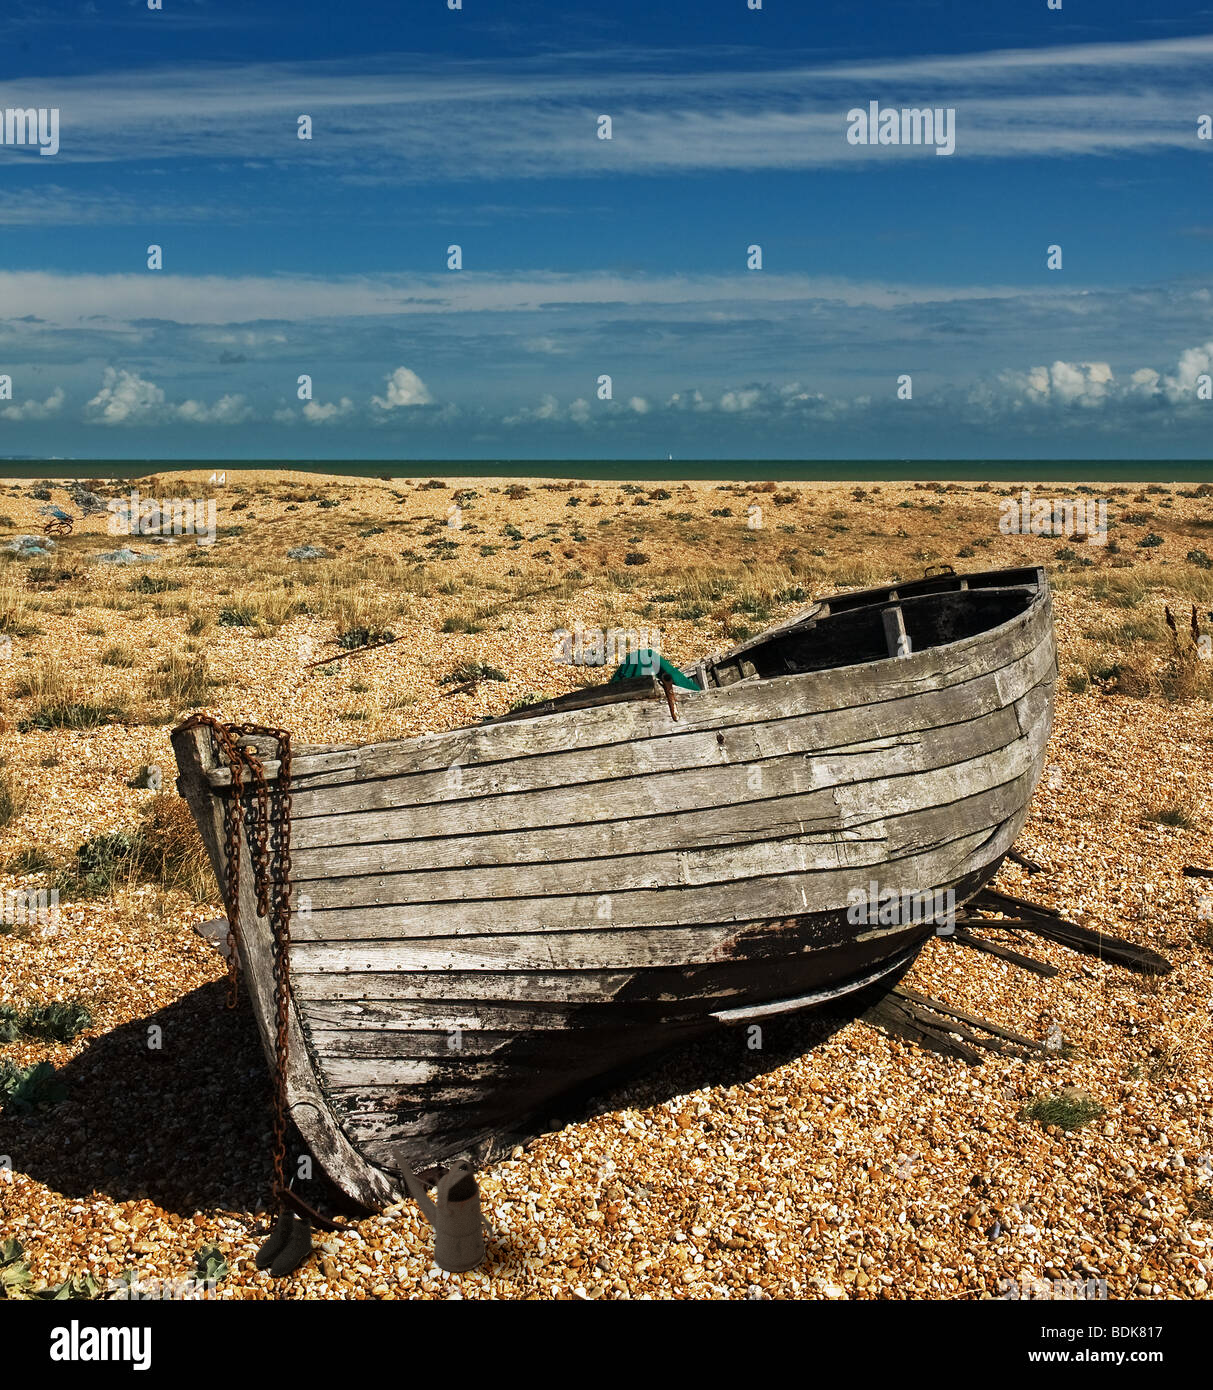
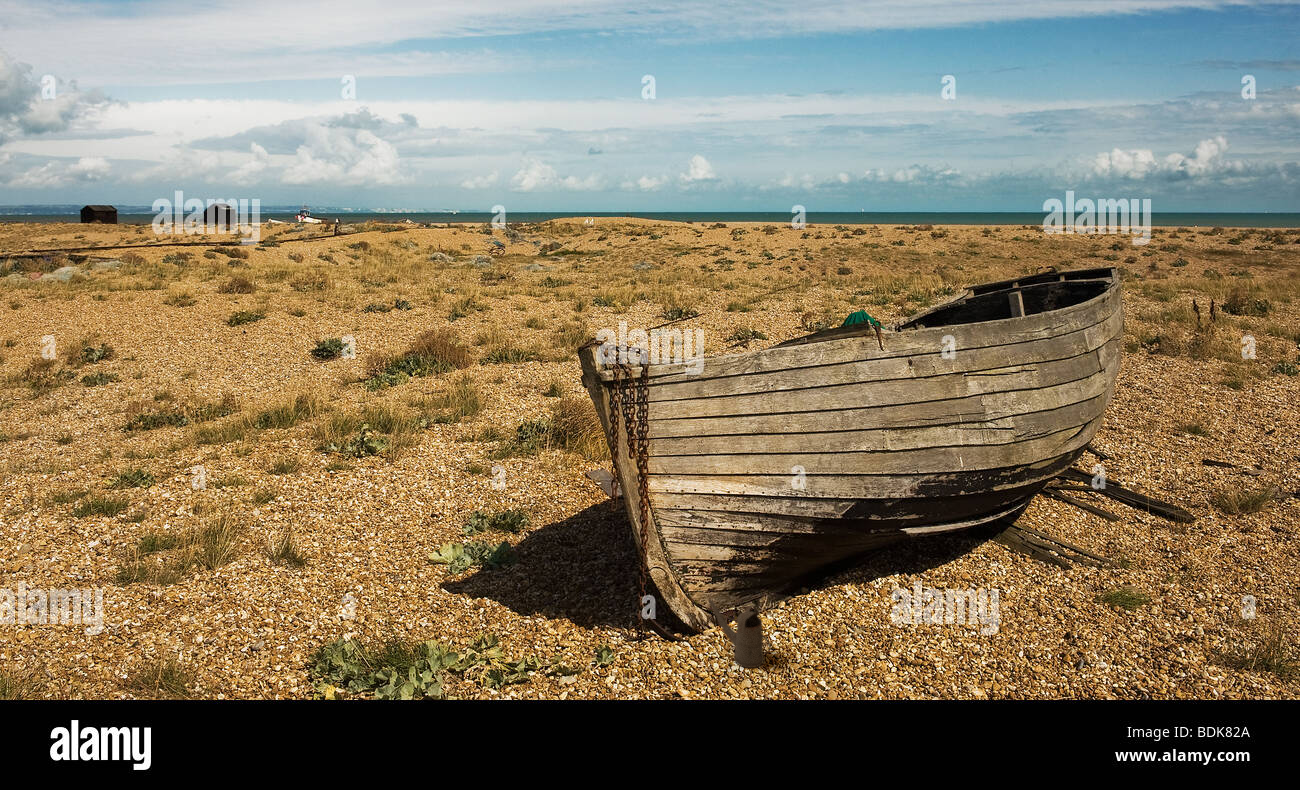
boots: present [255,1210,312,1276] -> none [632,630,664,664]

